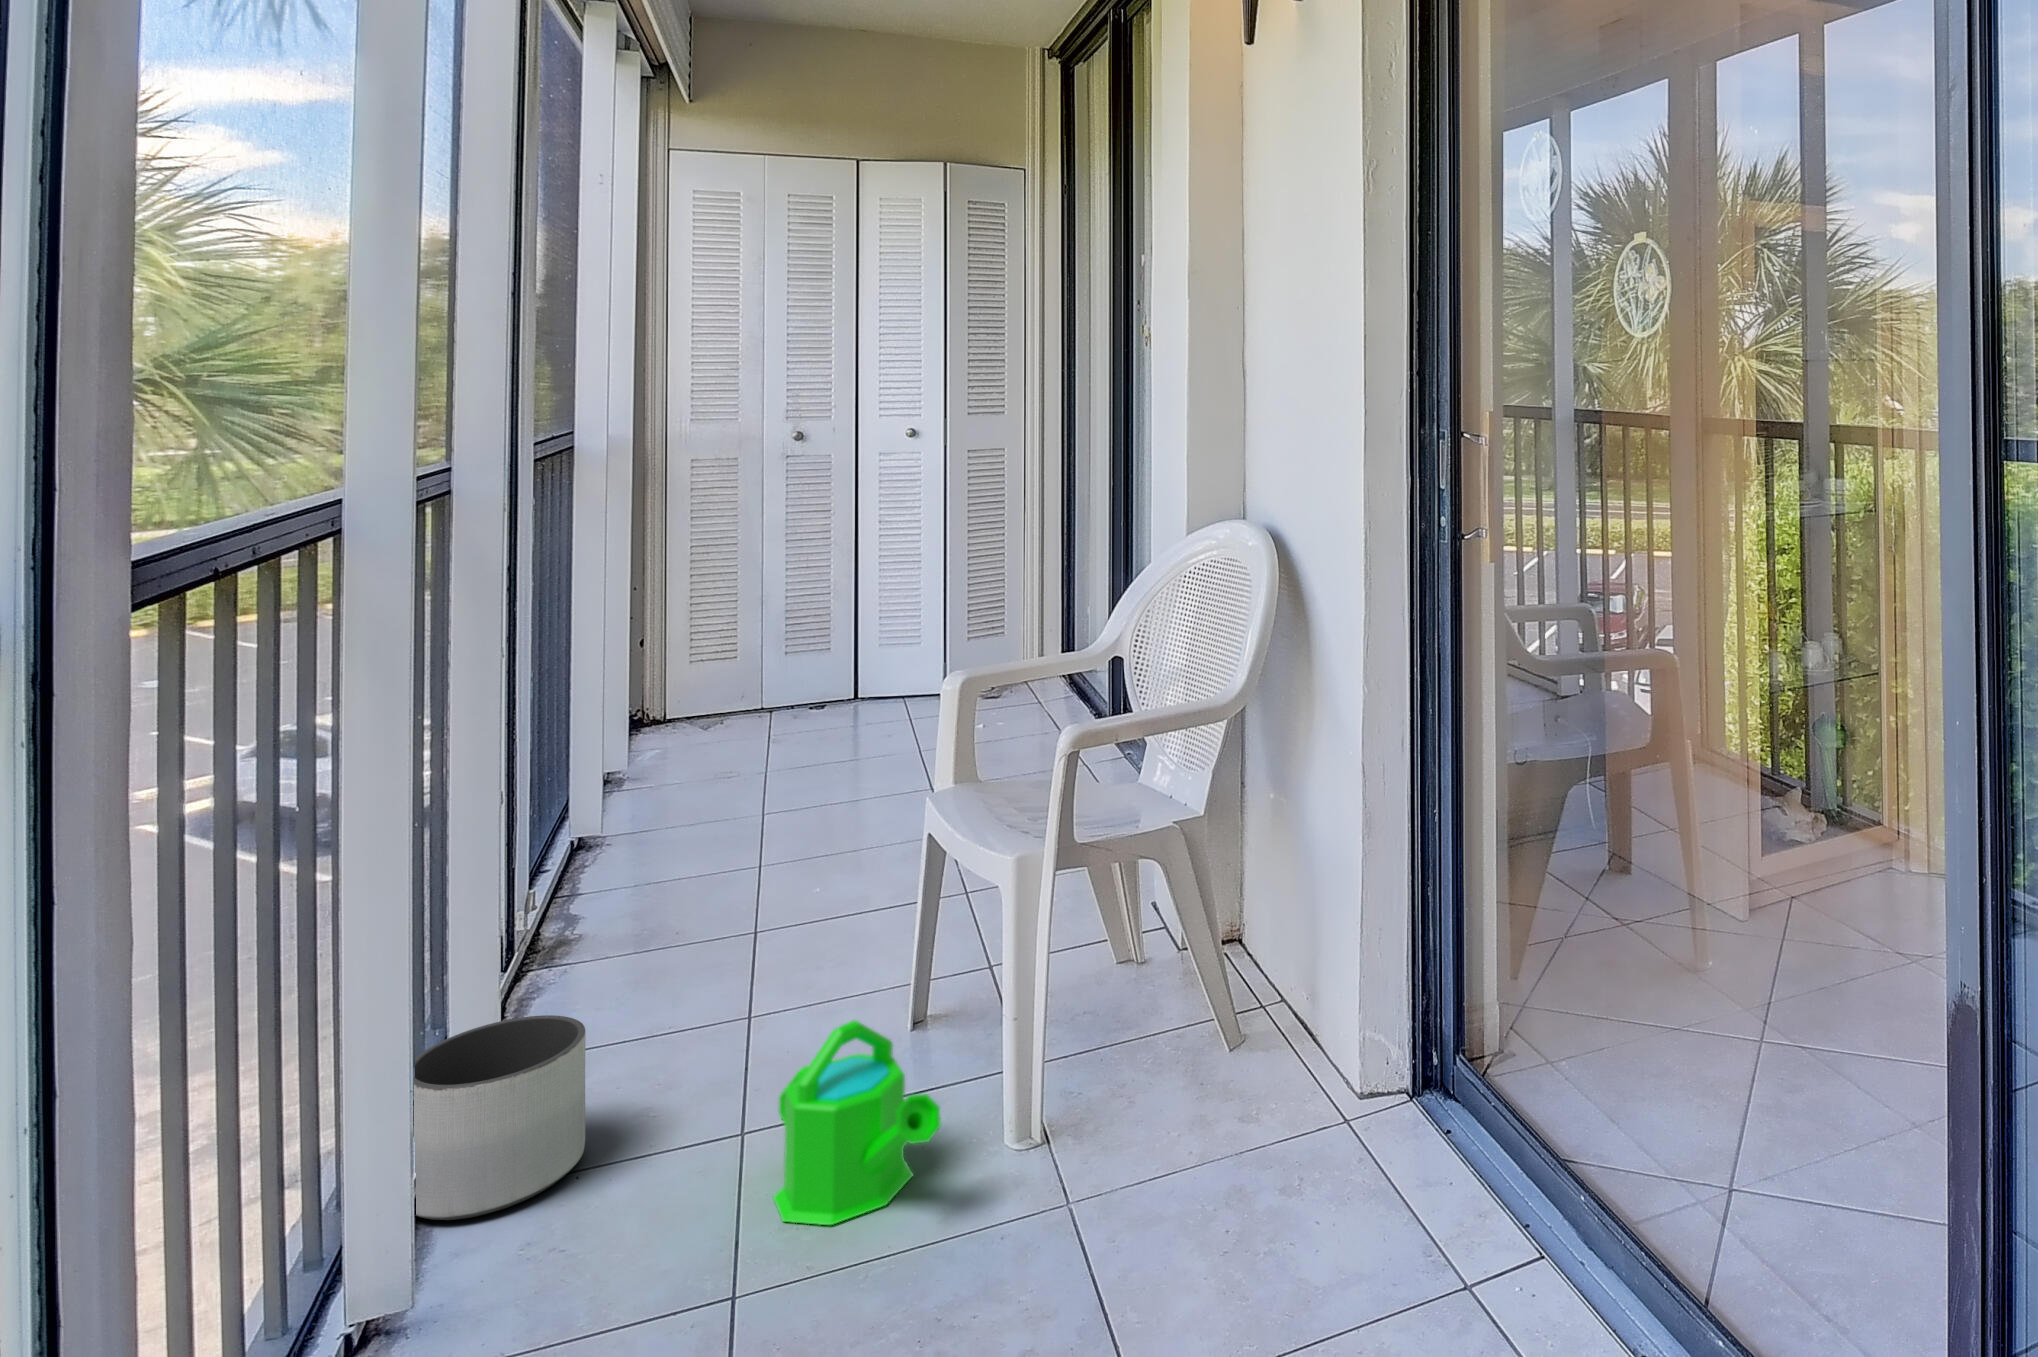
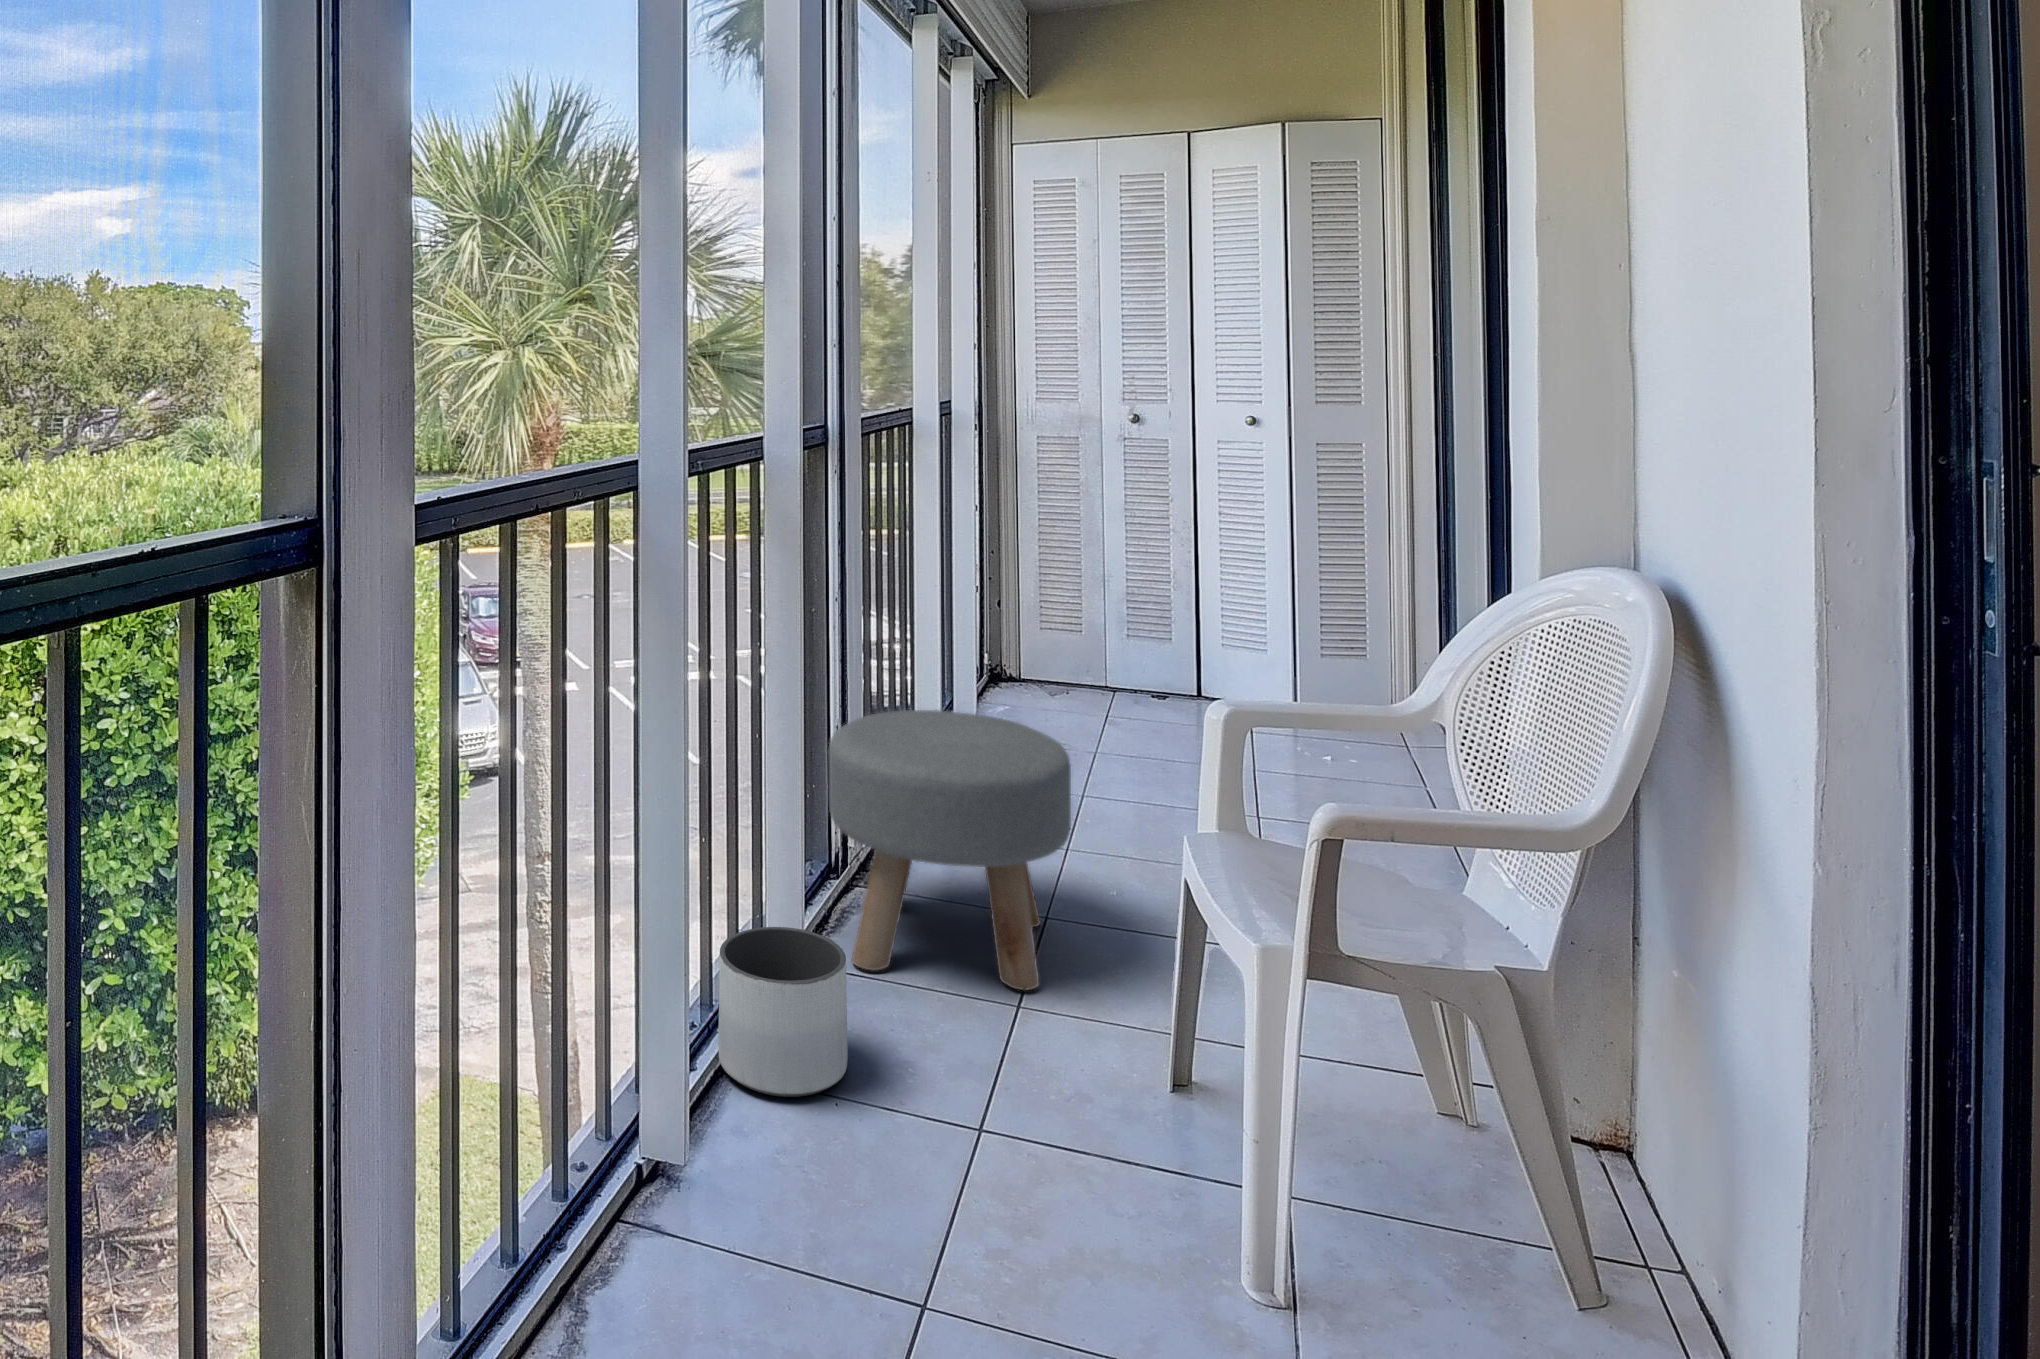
ottoman: none [511,741,804,1049] -> present [828,710,1071,991]
watering can: present [774,1020,941,1225] -> none [978,1059,1132,1281]

